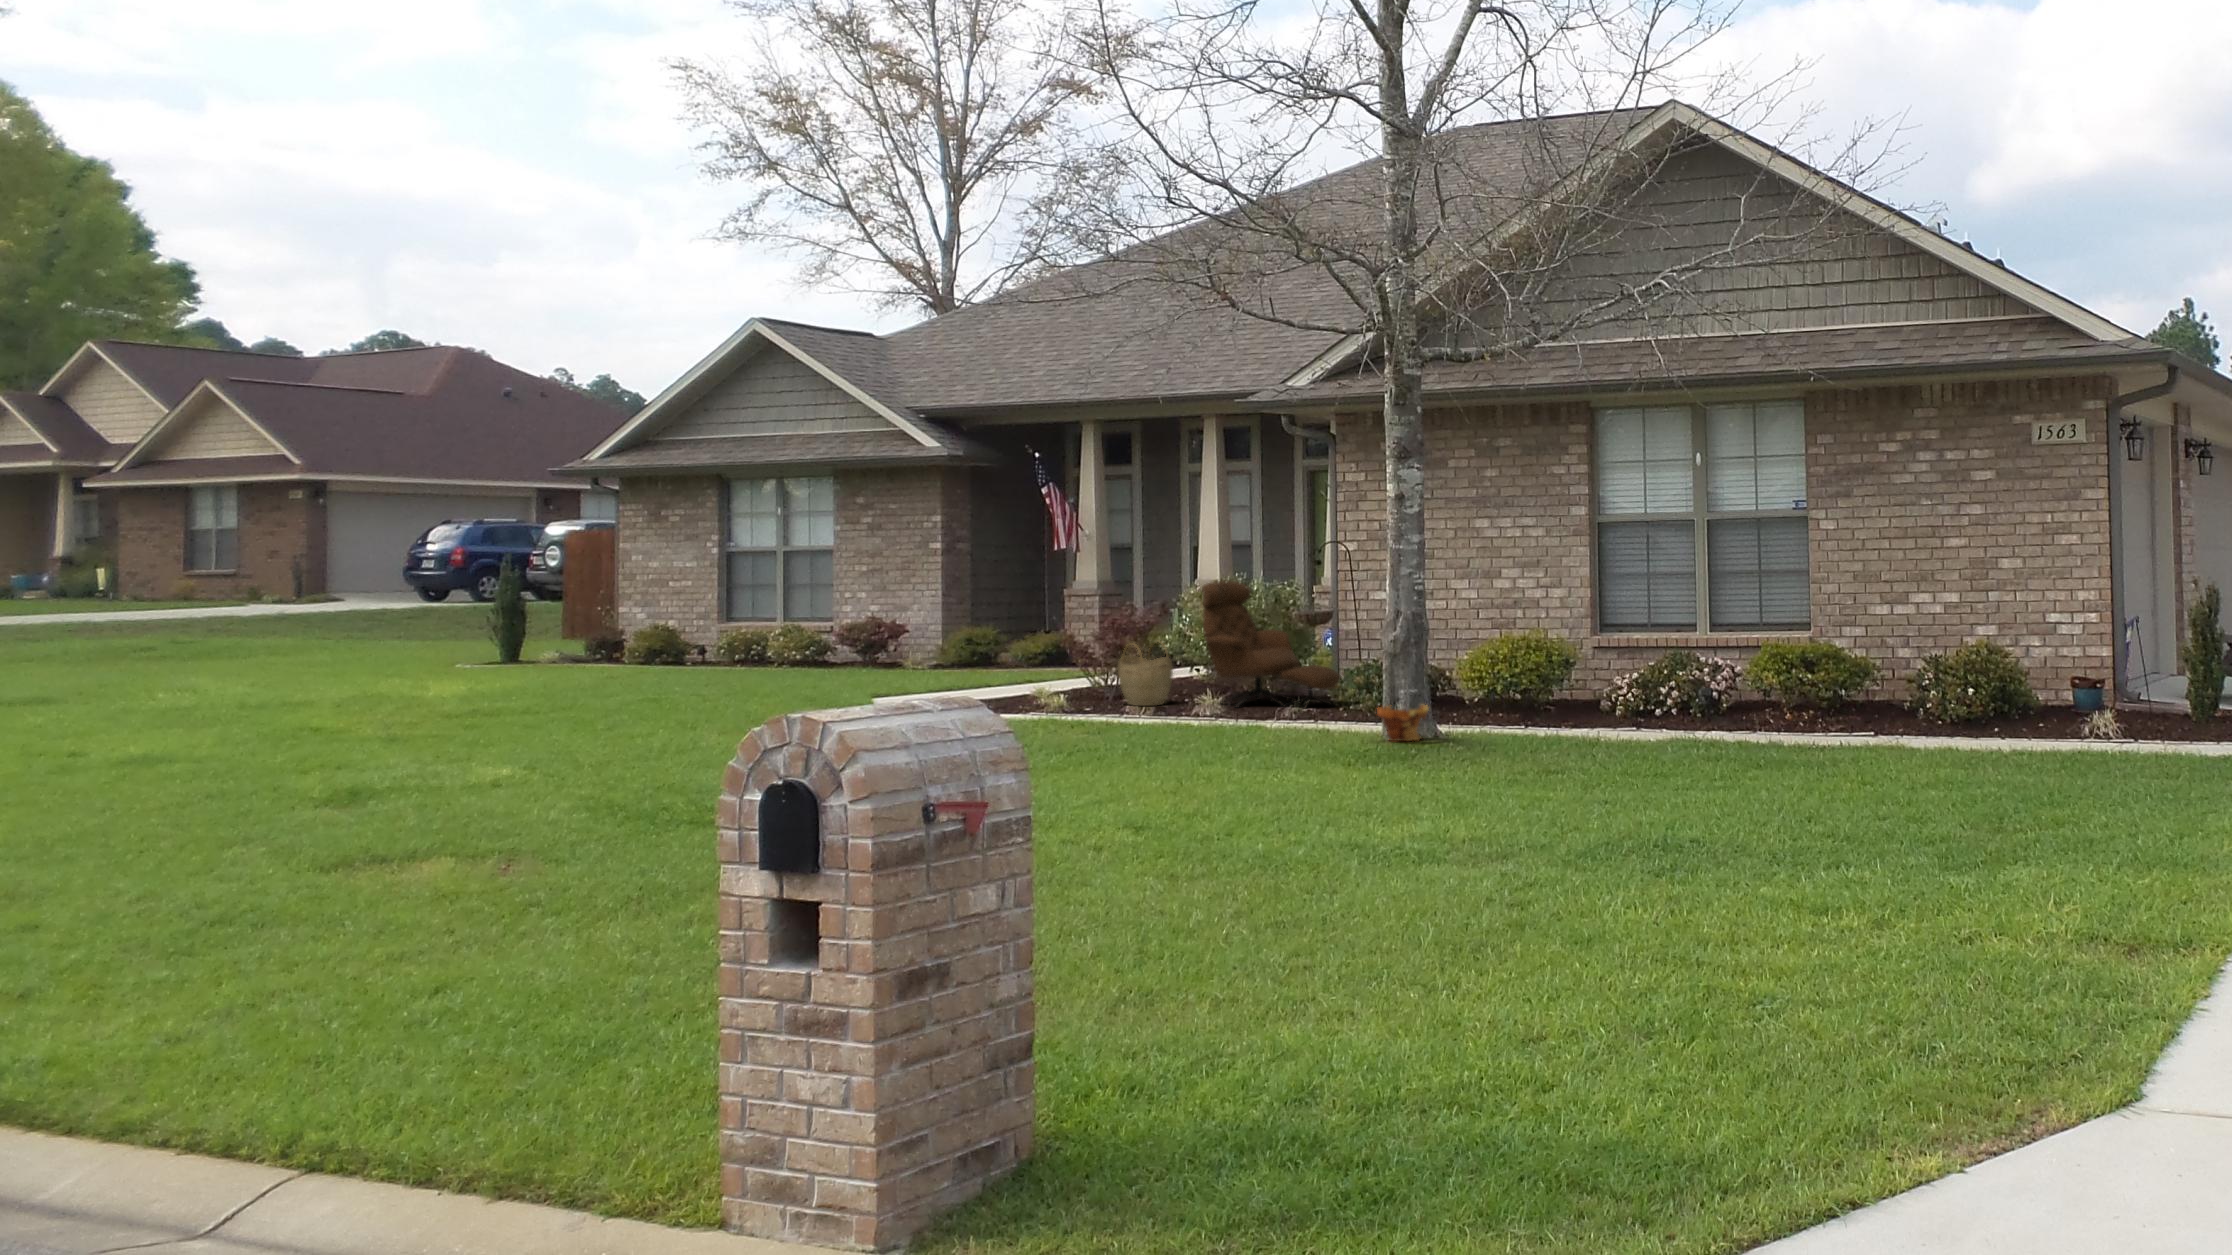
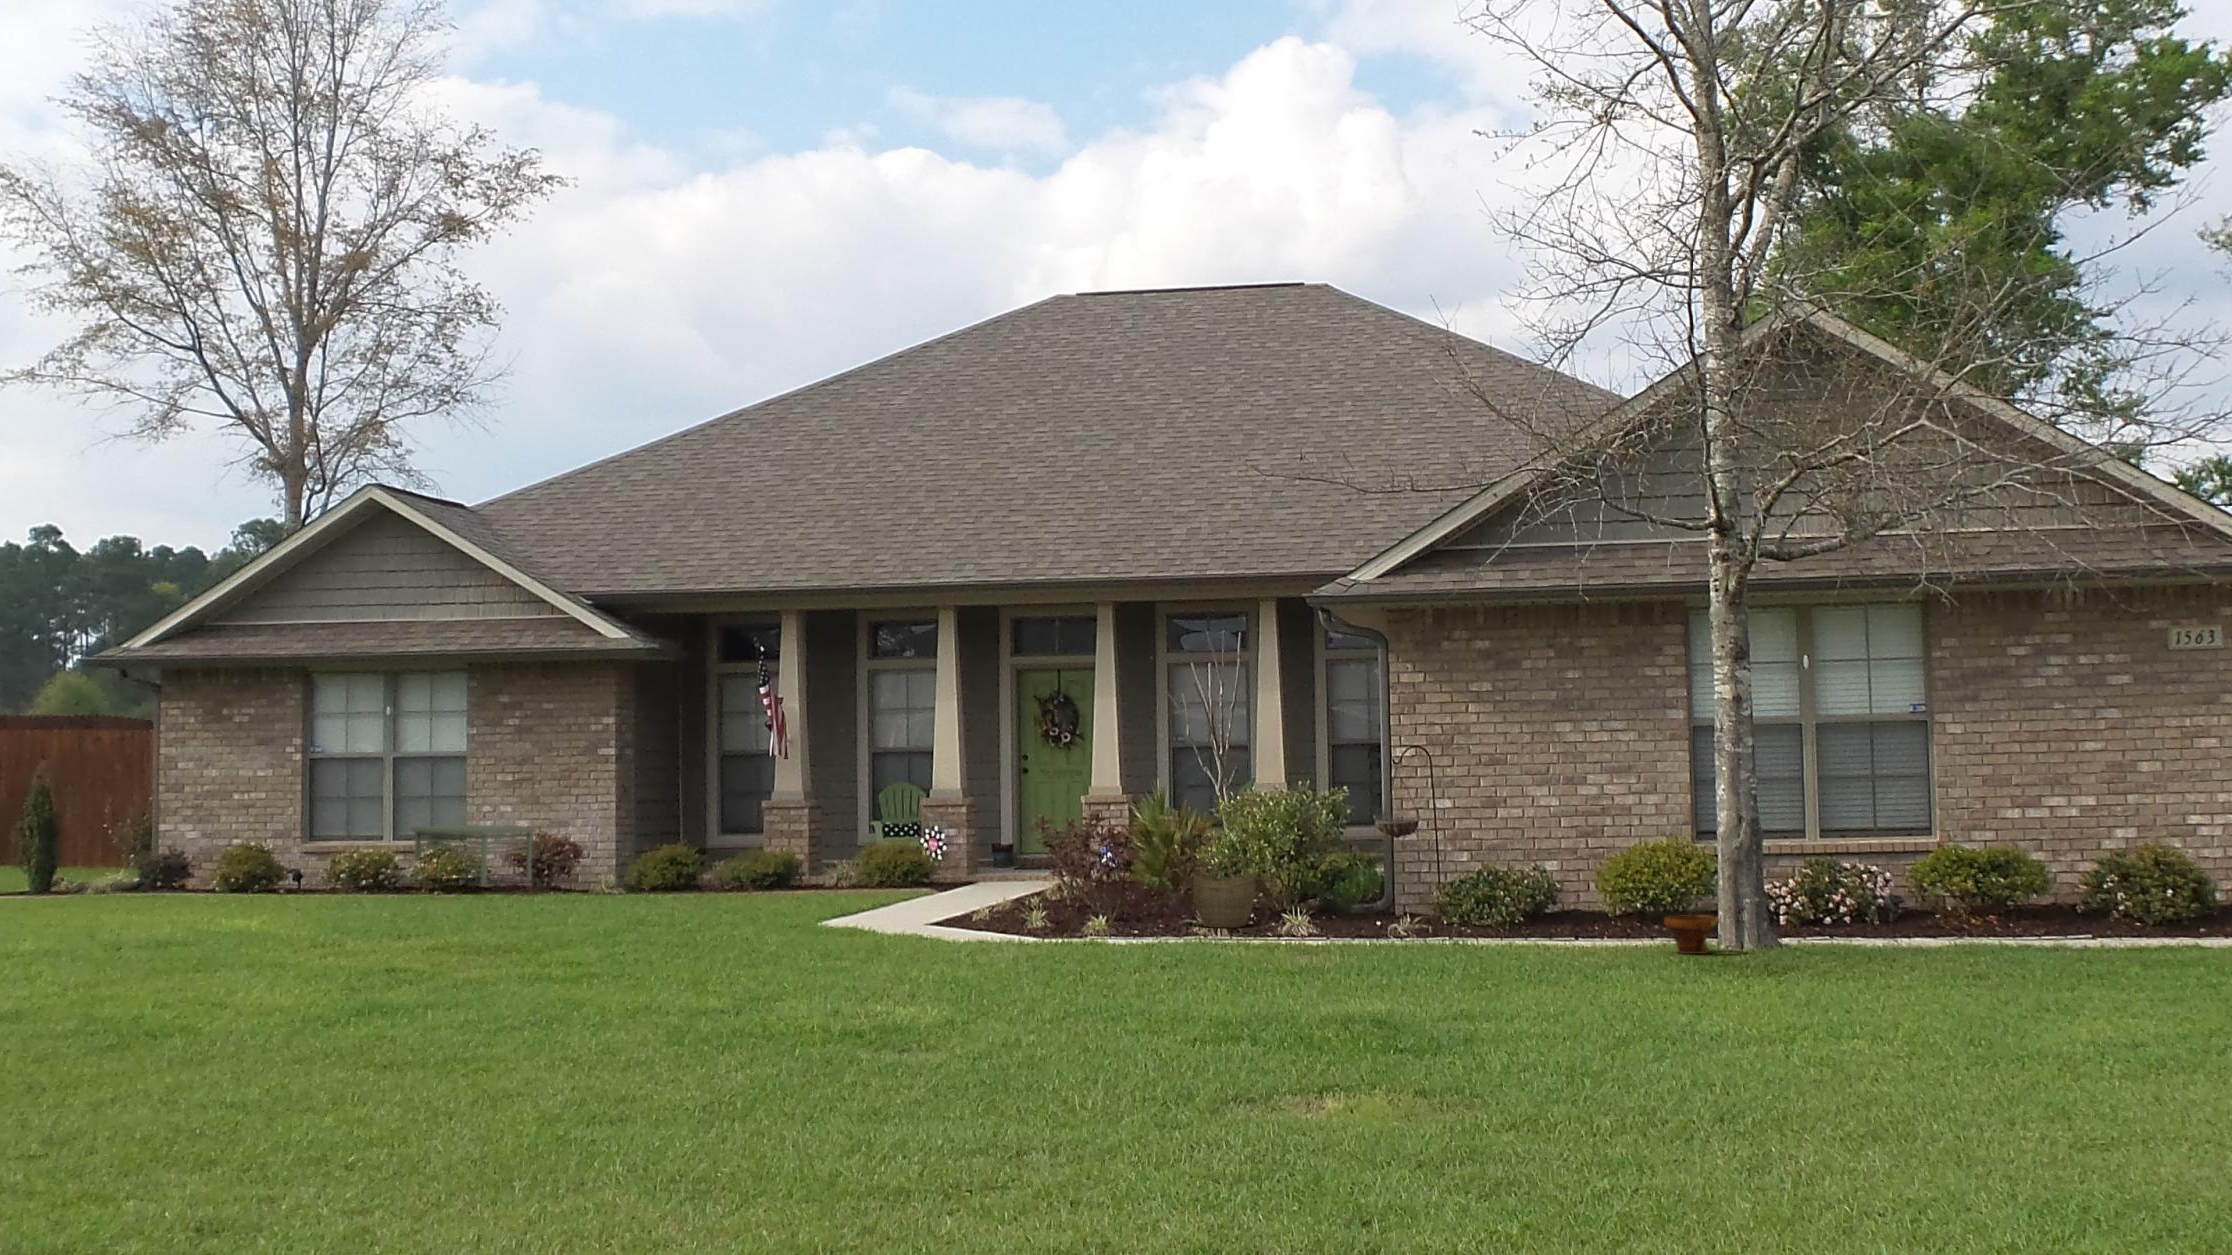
lounge chair: present [1202,581,1341,708] -> none [1295,786,1450,927]
storage bench: none [770,607,851,657] -> present [411,824,536,885]

